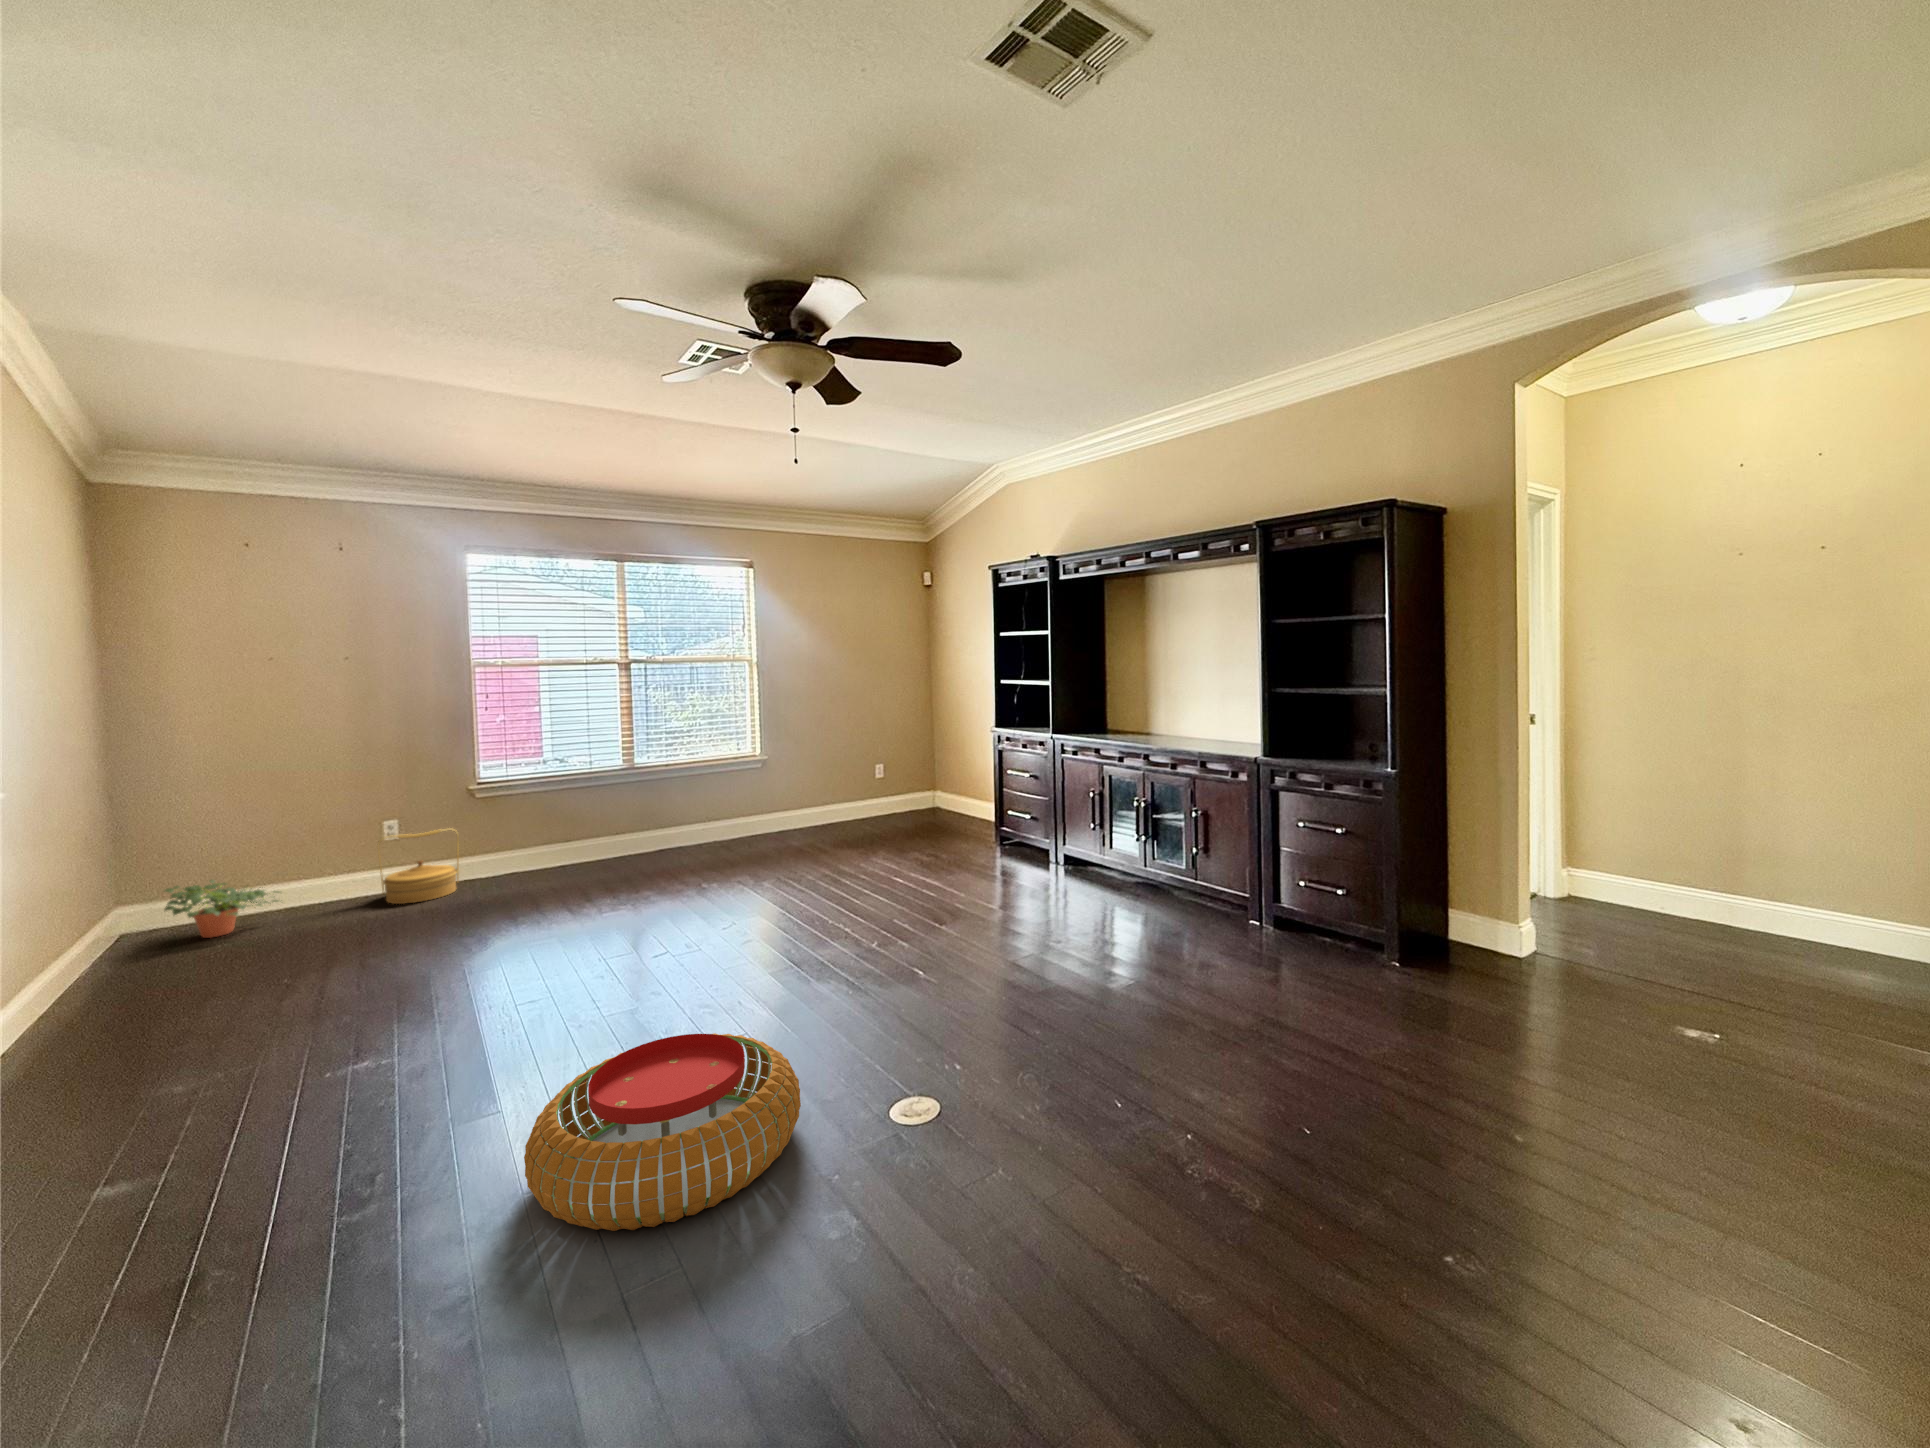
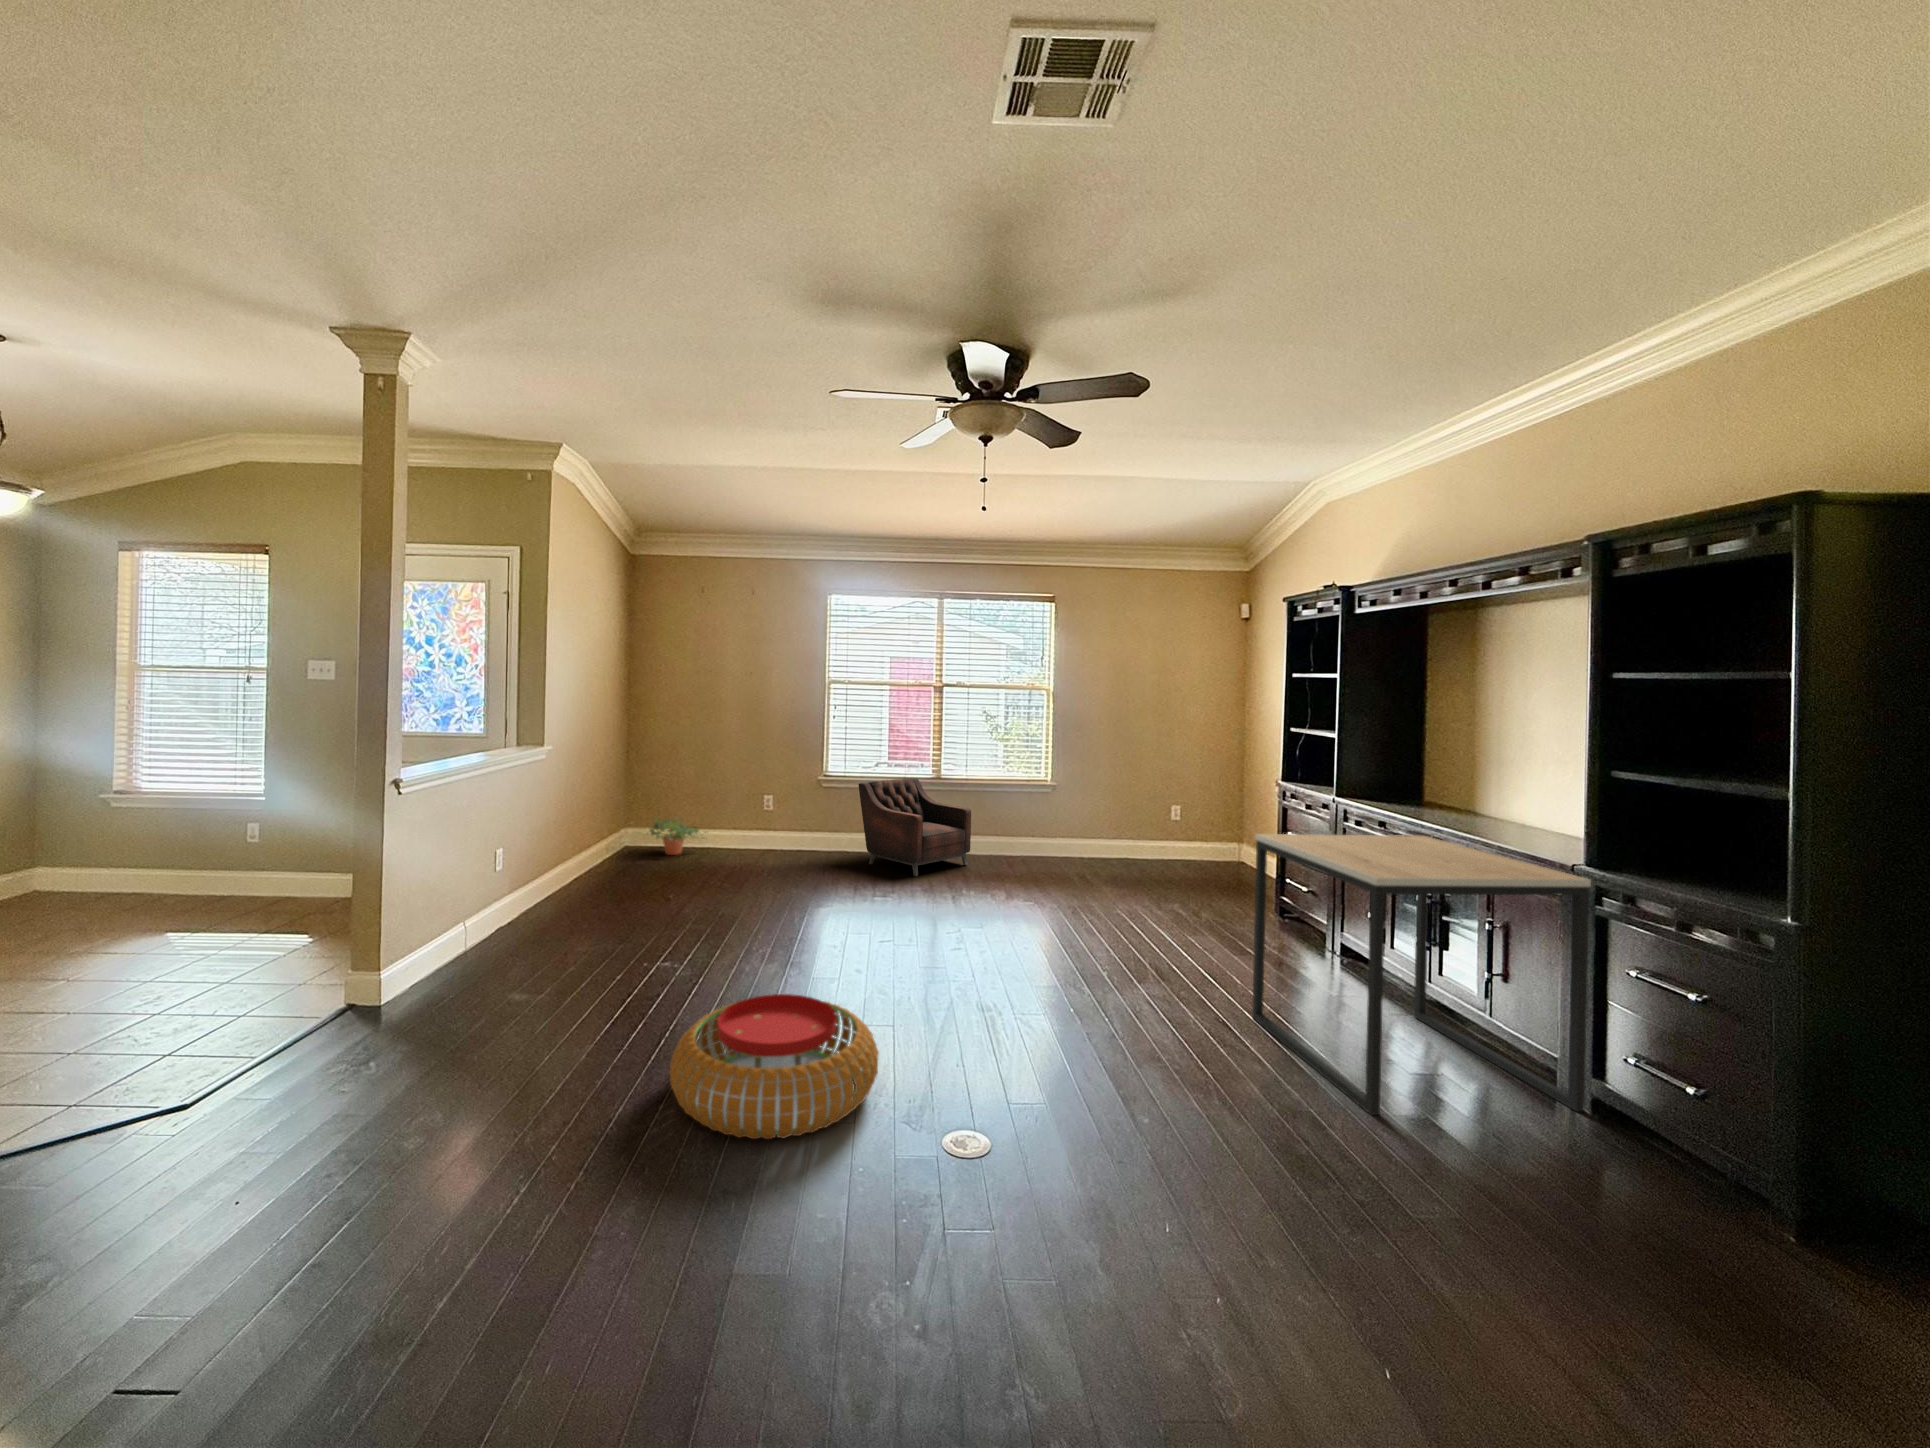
side table: none [1043,755,1270,973] -> present [1252,834,1591,1115]
armchair: none [535,773,687,885] -> present [859,778,971,876]
woven basket: present [378,828,459,904] -> none [762,805,811,857]

